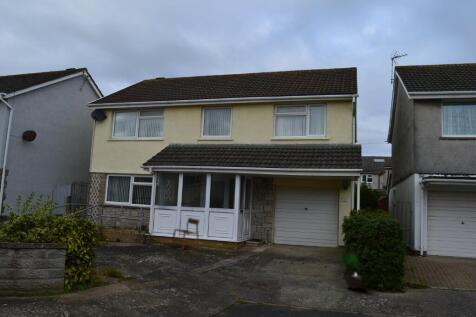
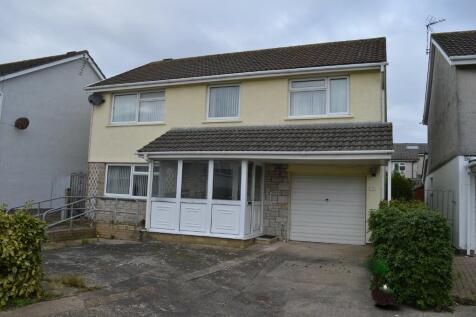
bench: present [172,218,199,249] -> none [170,211,200,248]

